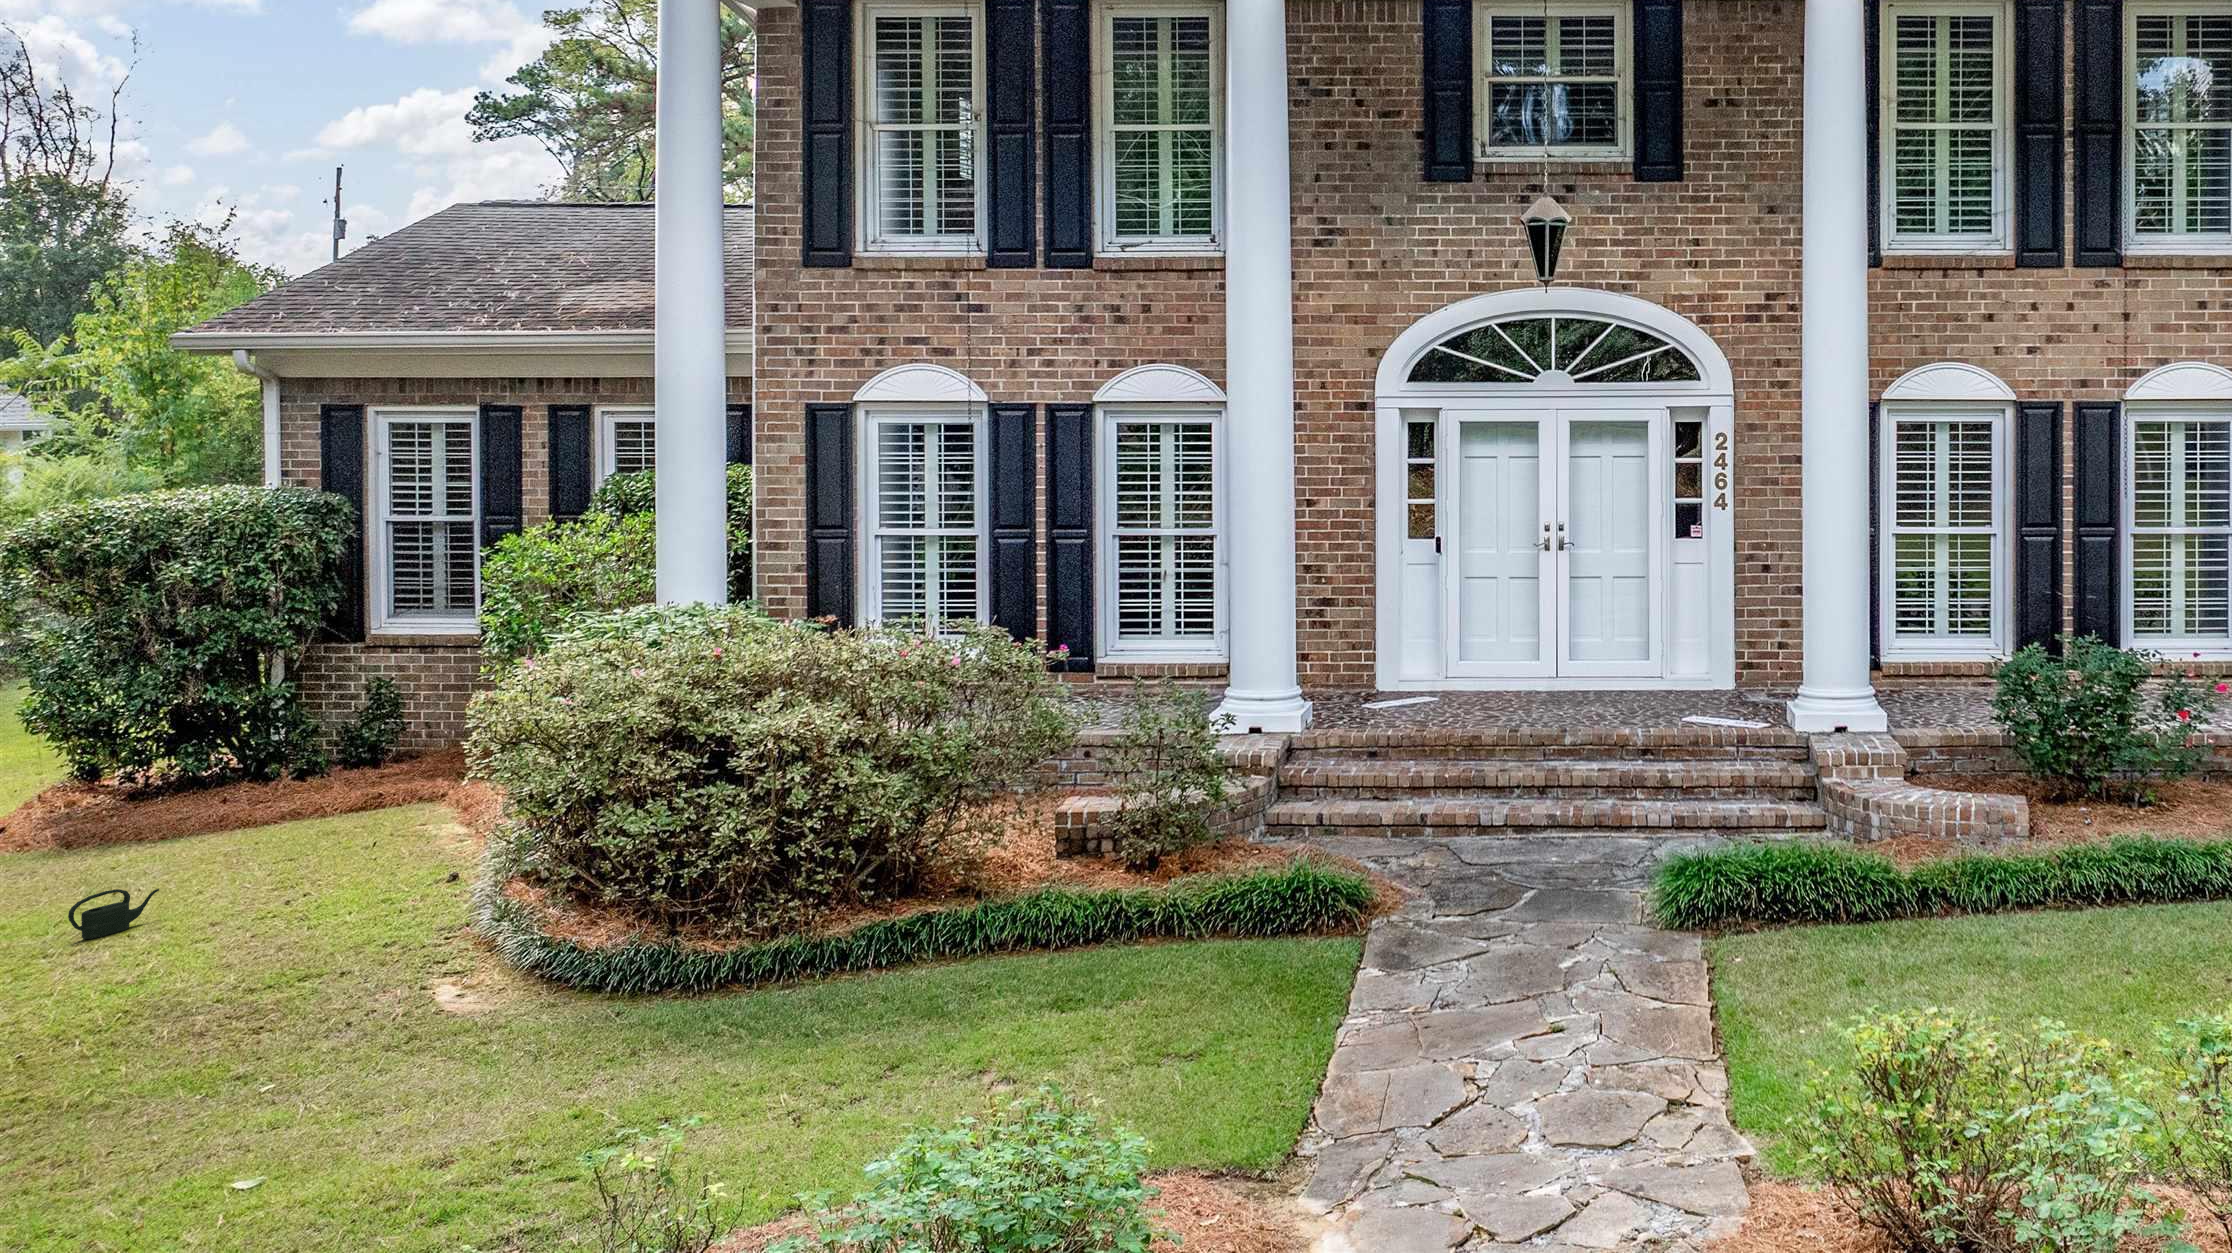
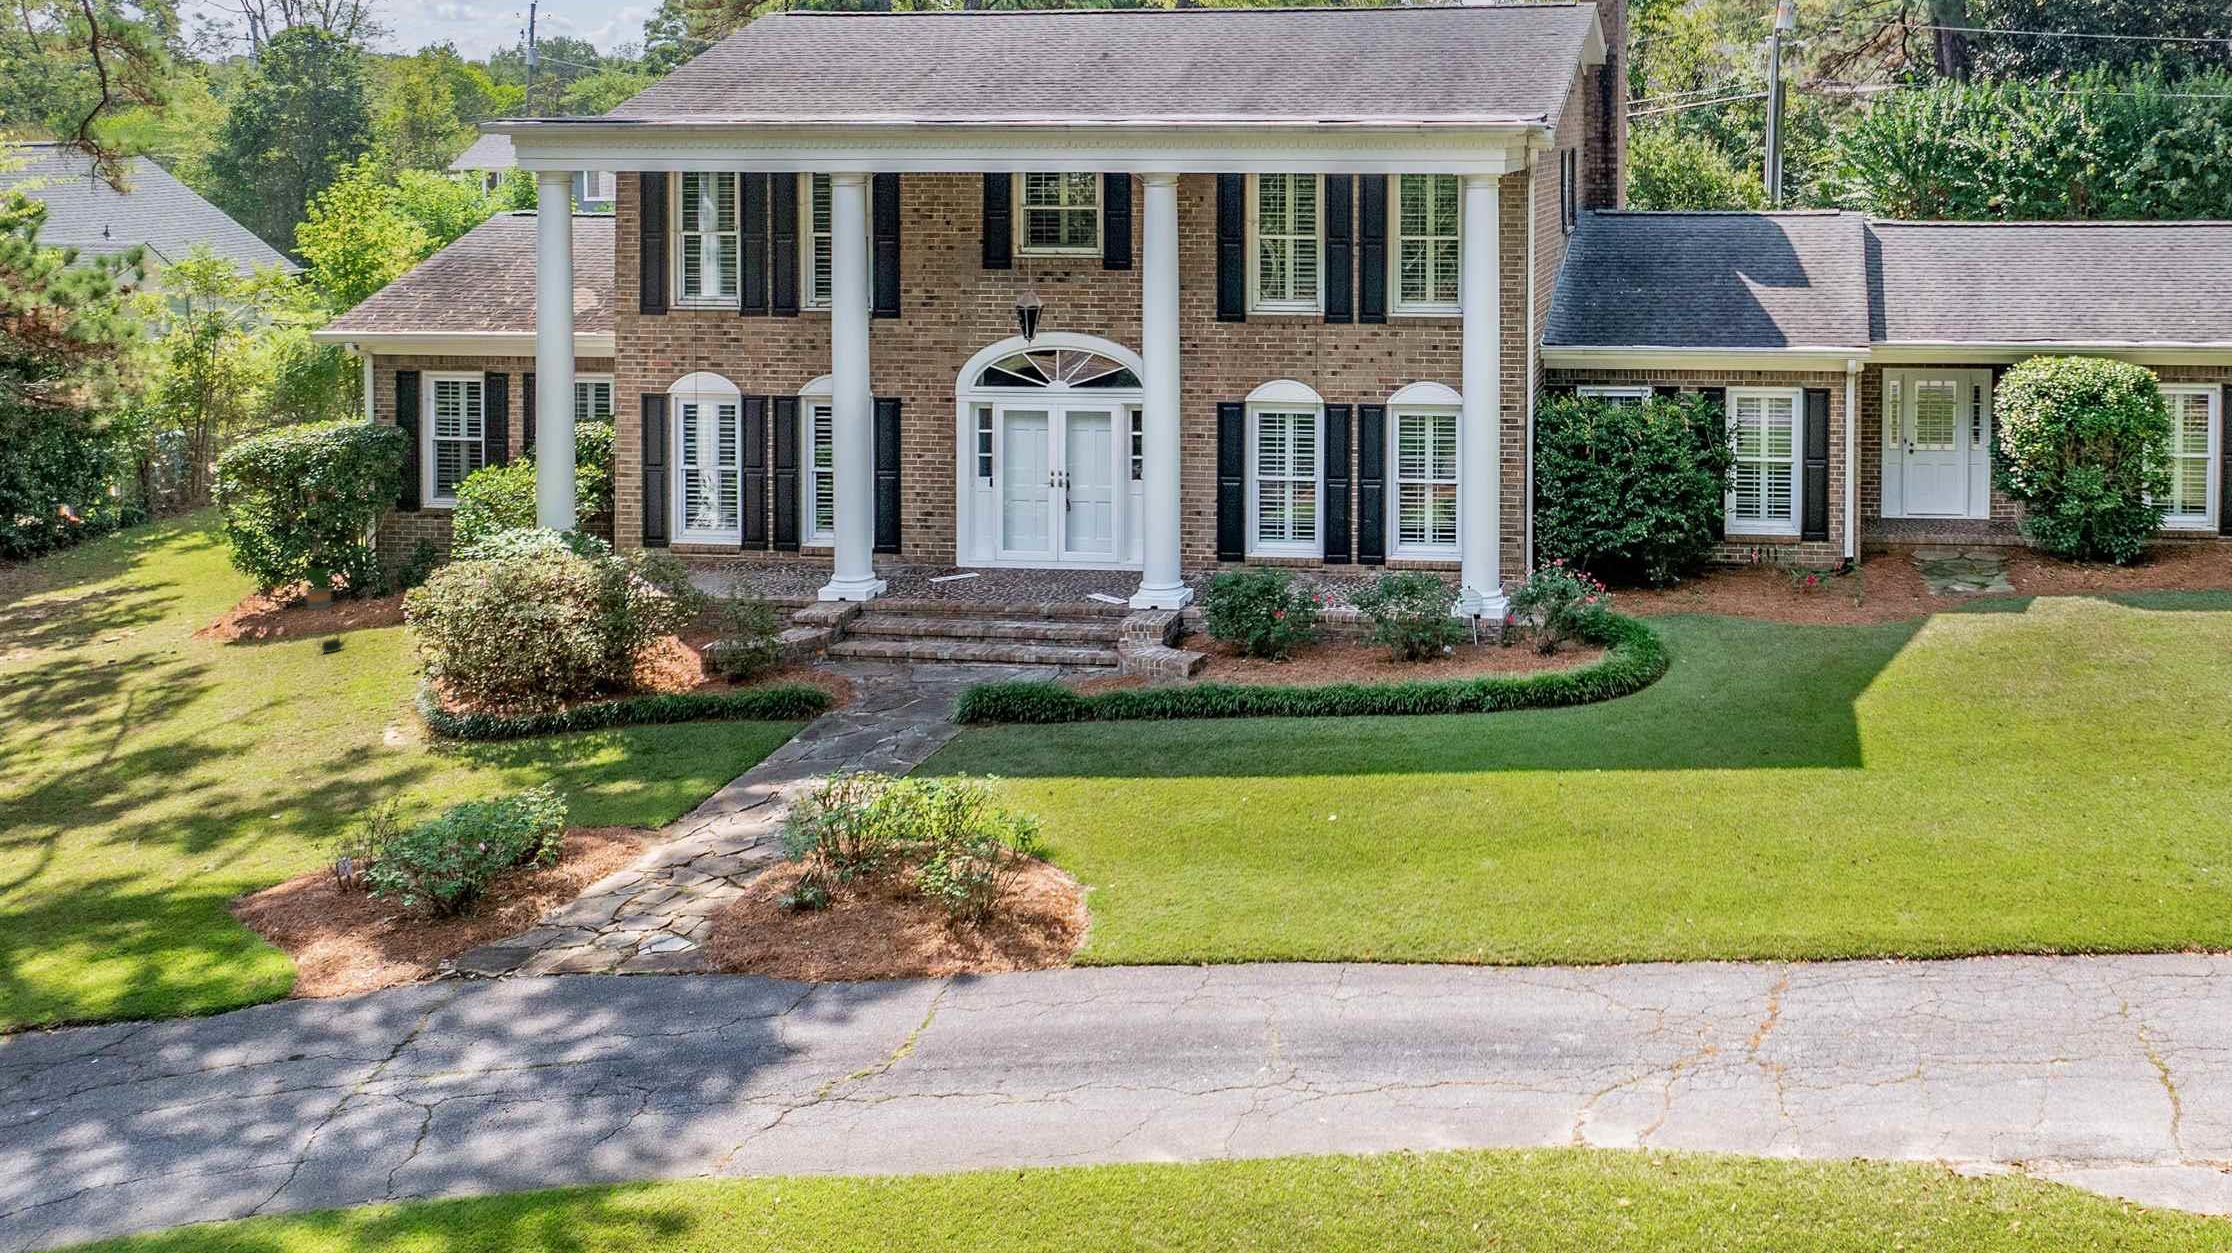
potted tree: none [91,748,161,832] -> present [304,568,332,609]

